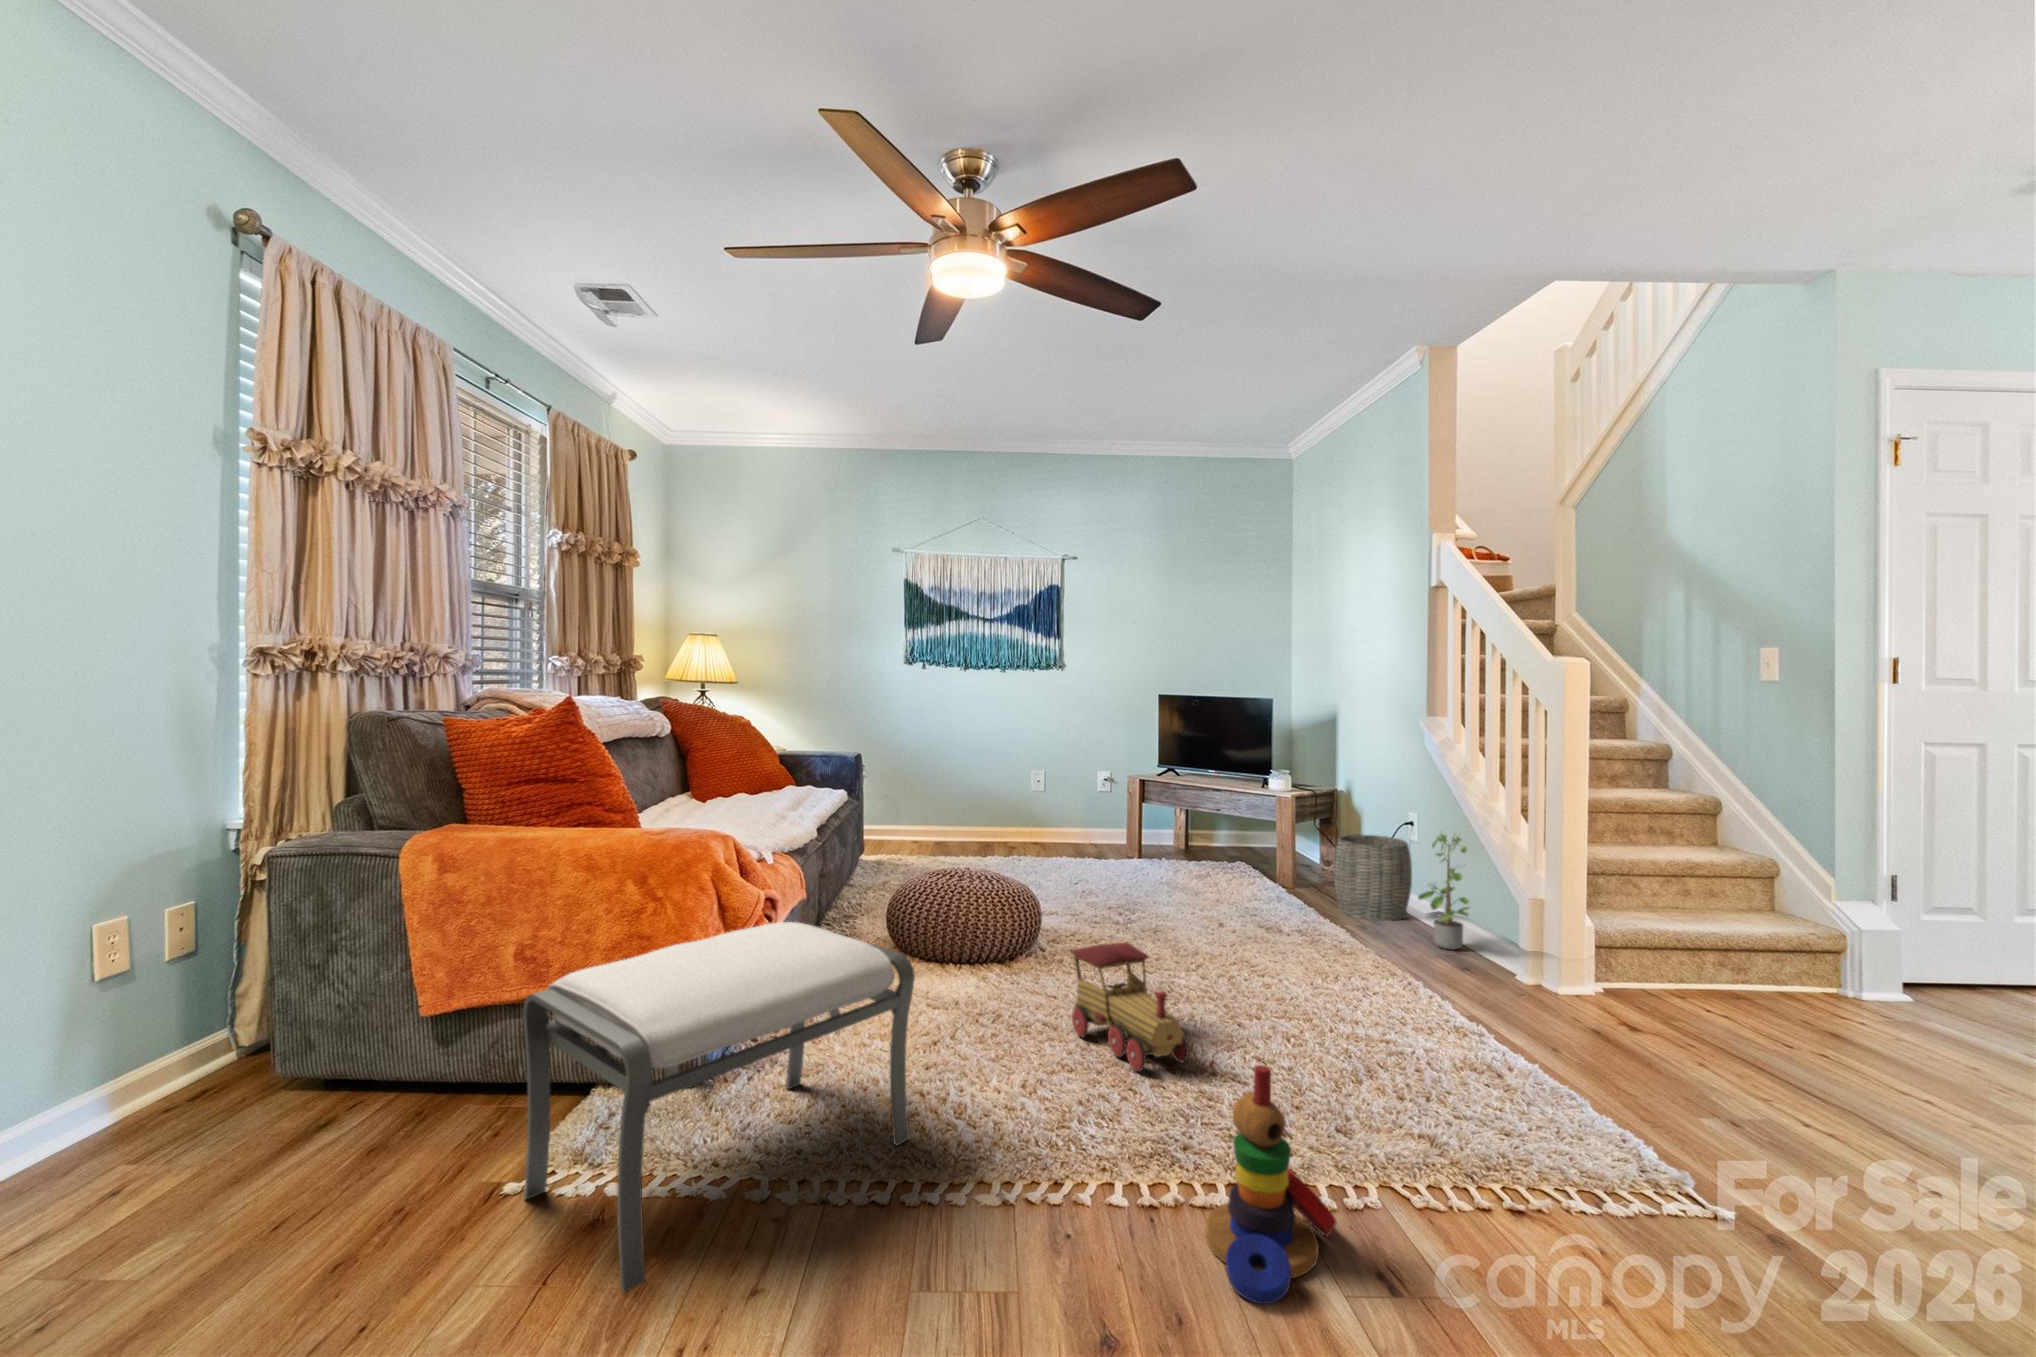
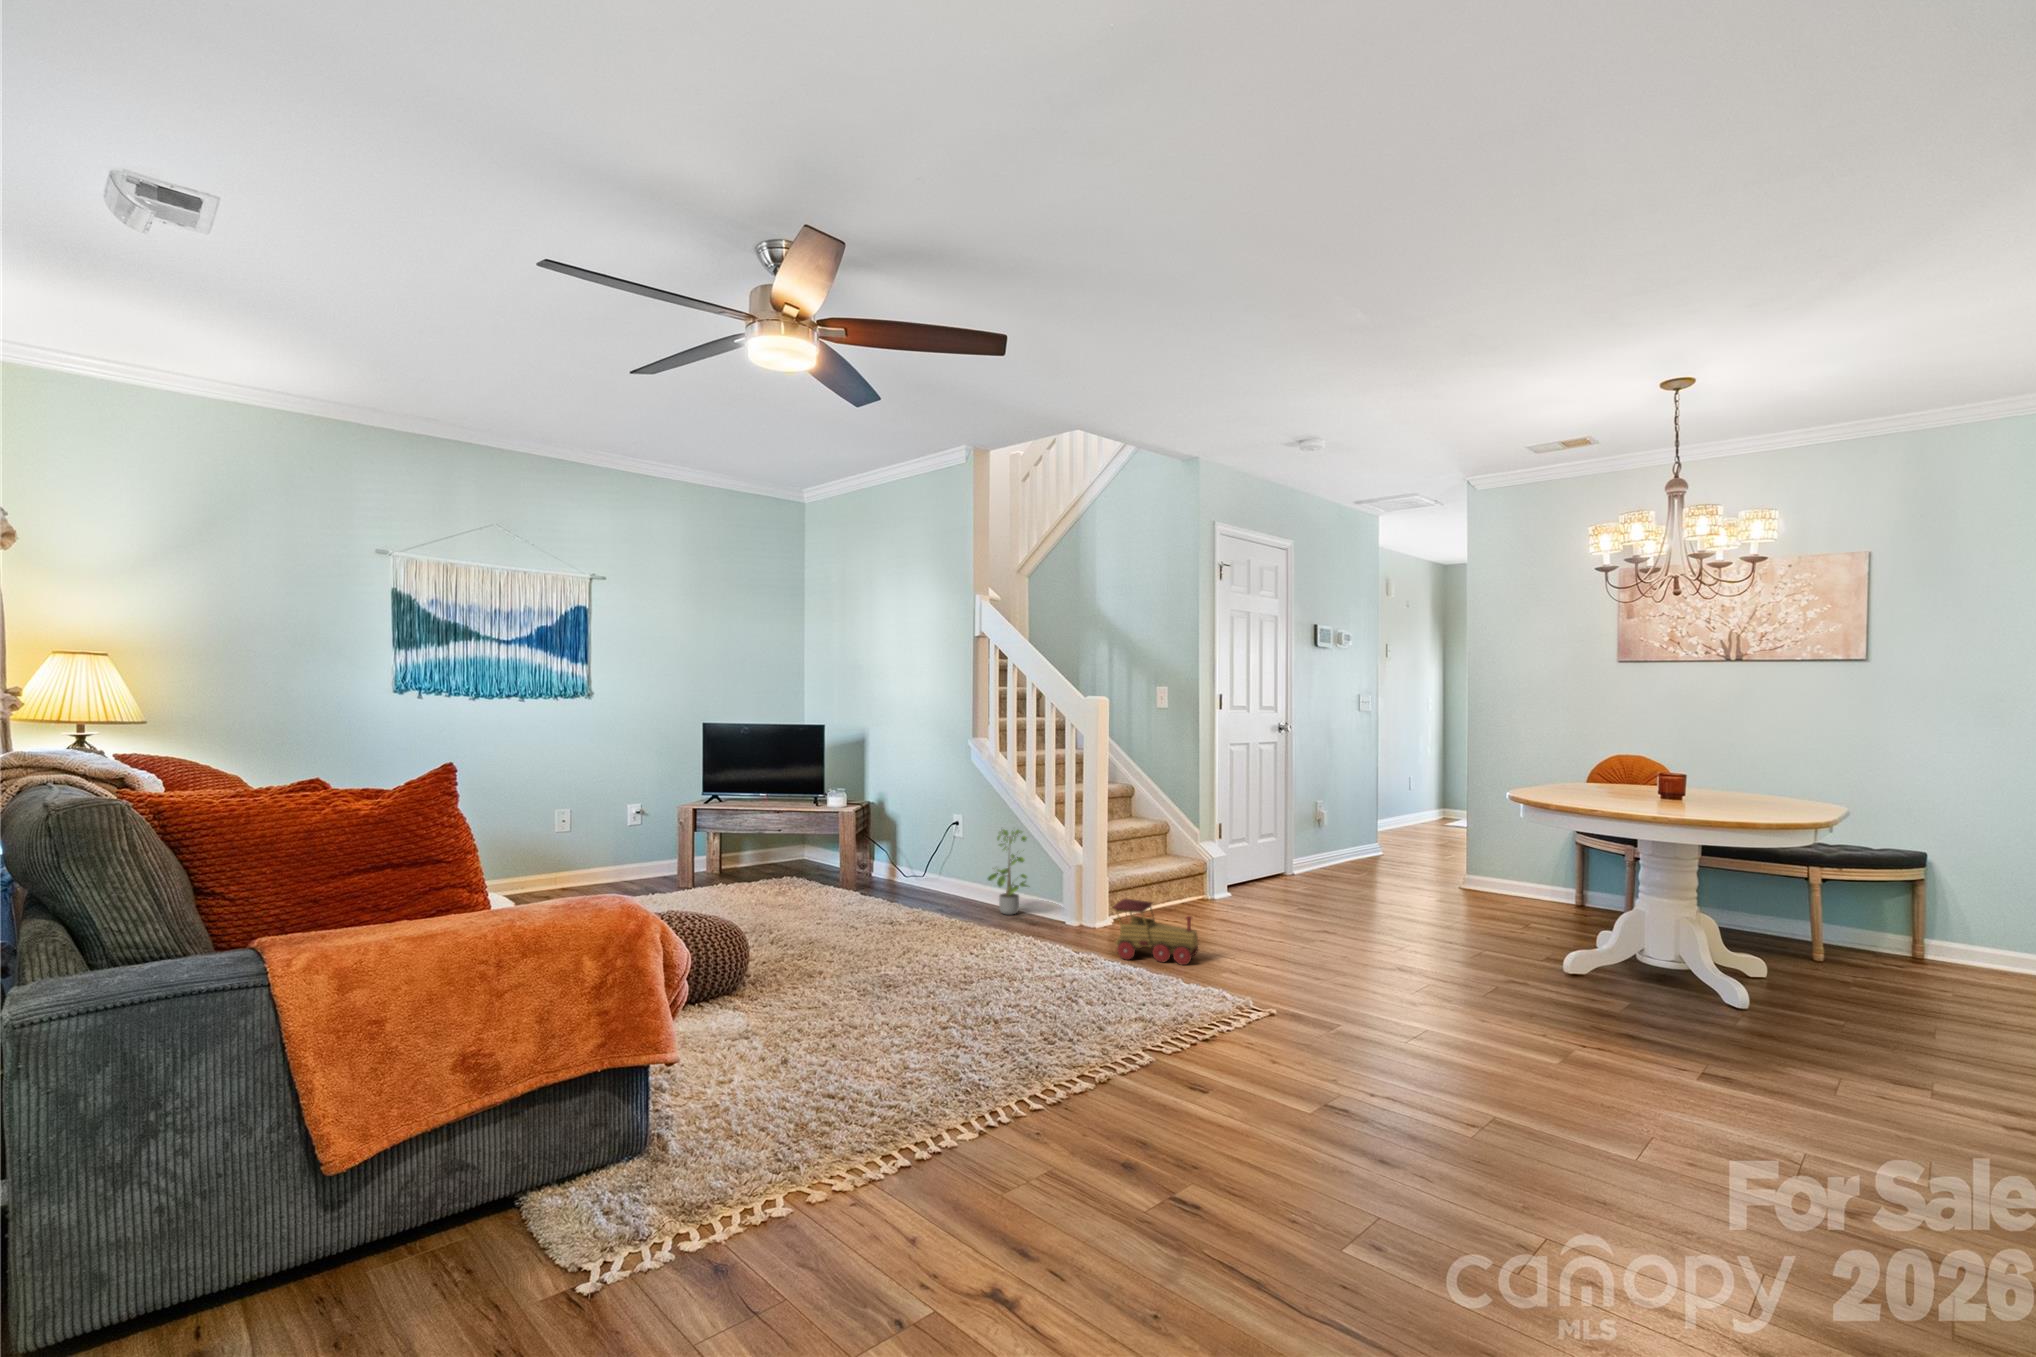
woven basket: present [1334,835,1412,921] -> none [905,836,963,905]
ottoman: present [523,922,915,1292] -> none [615,970,867,1273]
toy train: present [1070,943,1189,1072] -> present [1113,899,1198,965]
stacking toy: present [1205,1065,1336,1304] -> none [1089,982,1163,1116]

